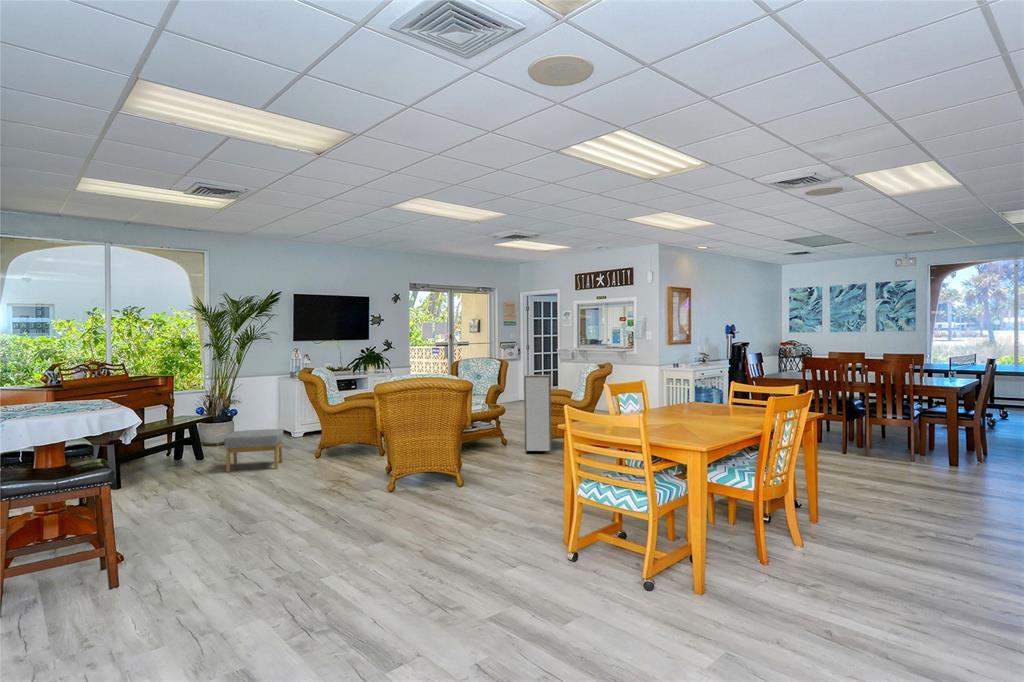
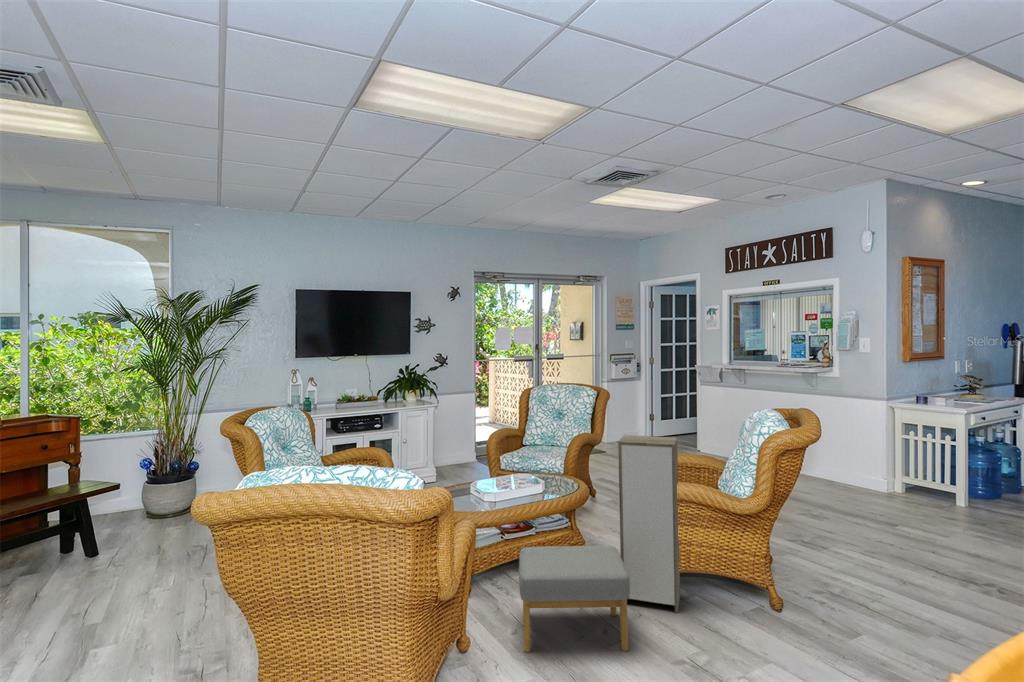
footstool: present [224,429,283,472] -> present [519,546,630,652]

